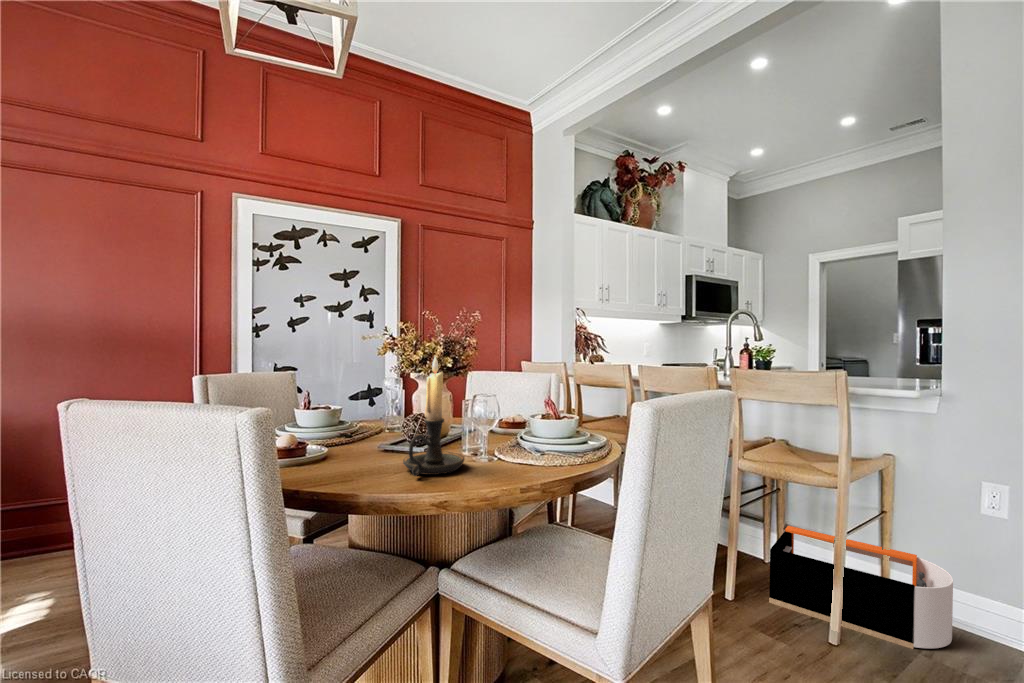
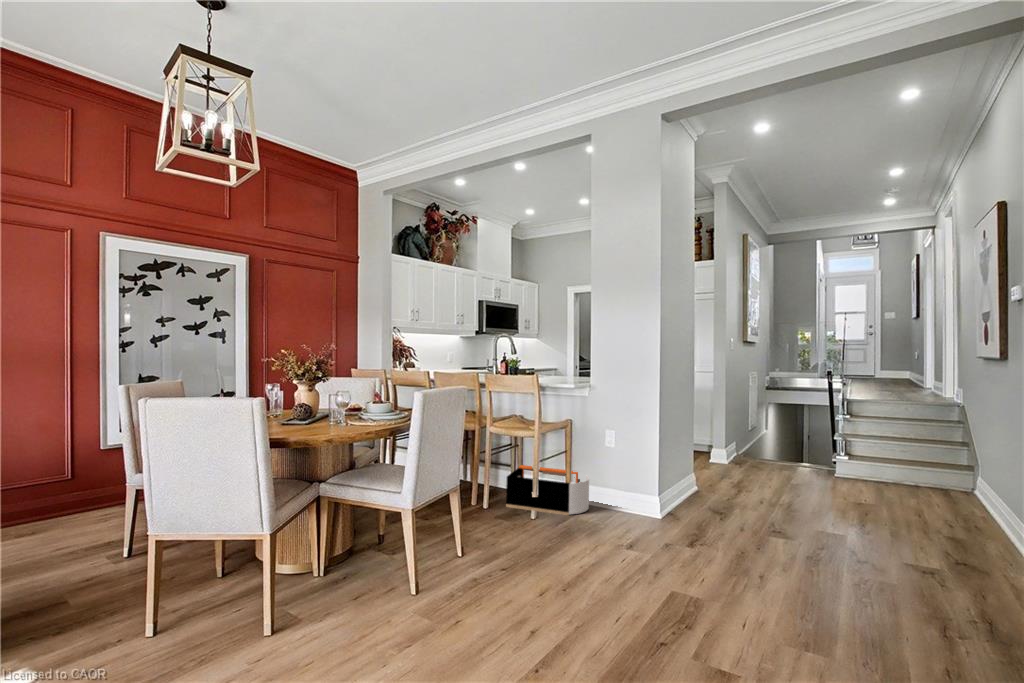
candle holder: present [403,357,464,476] -> none [303,372,336,433]

